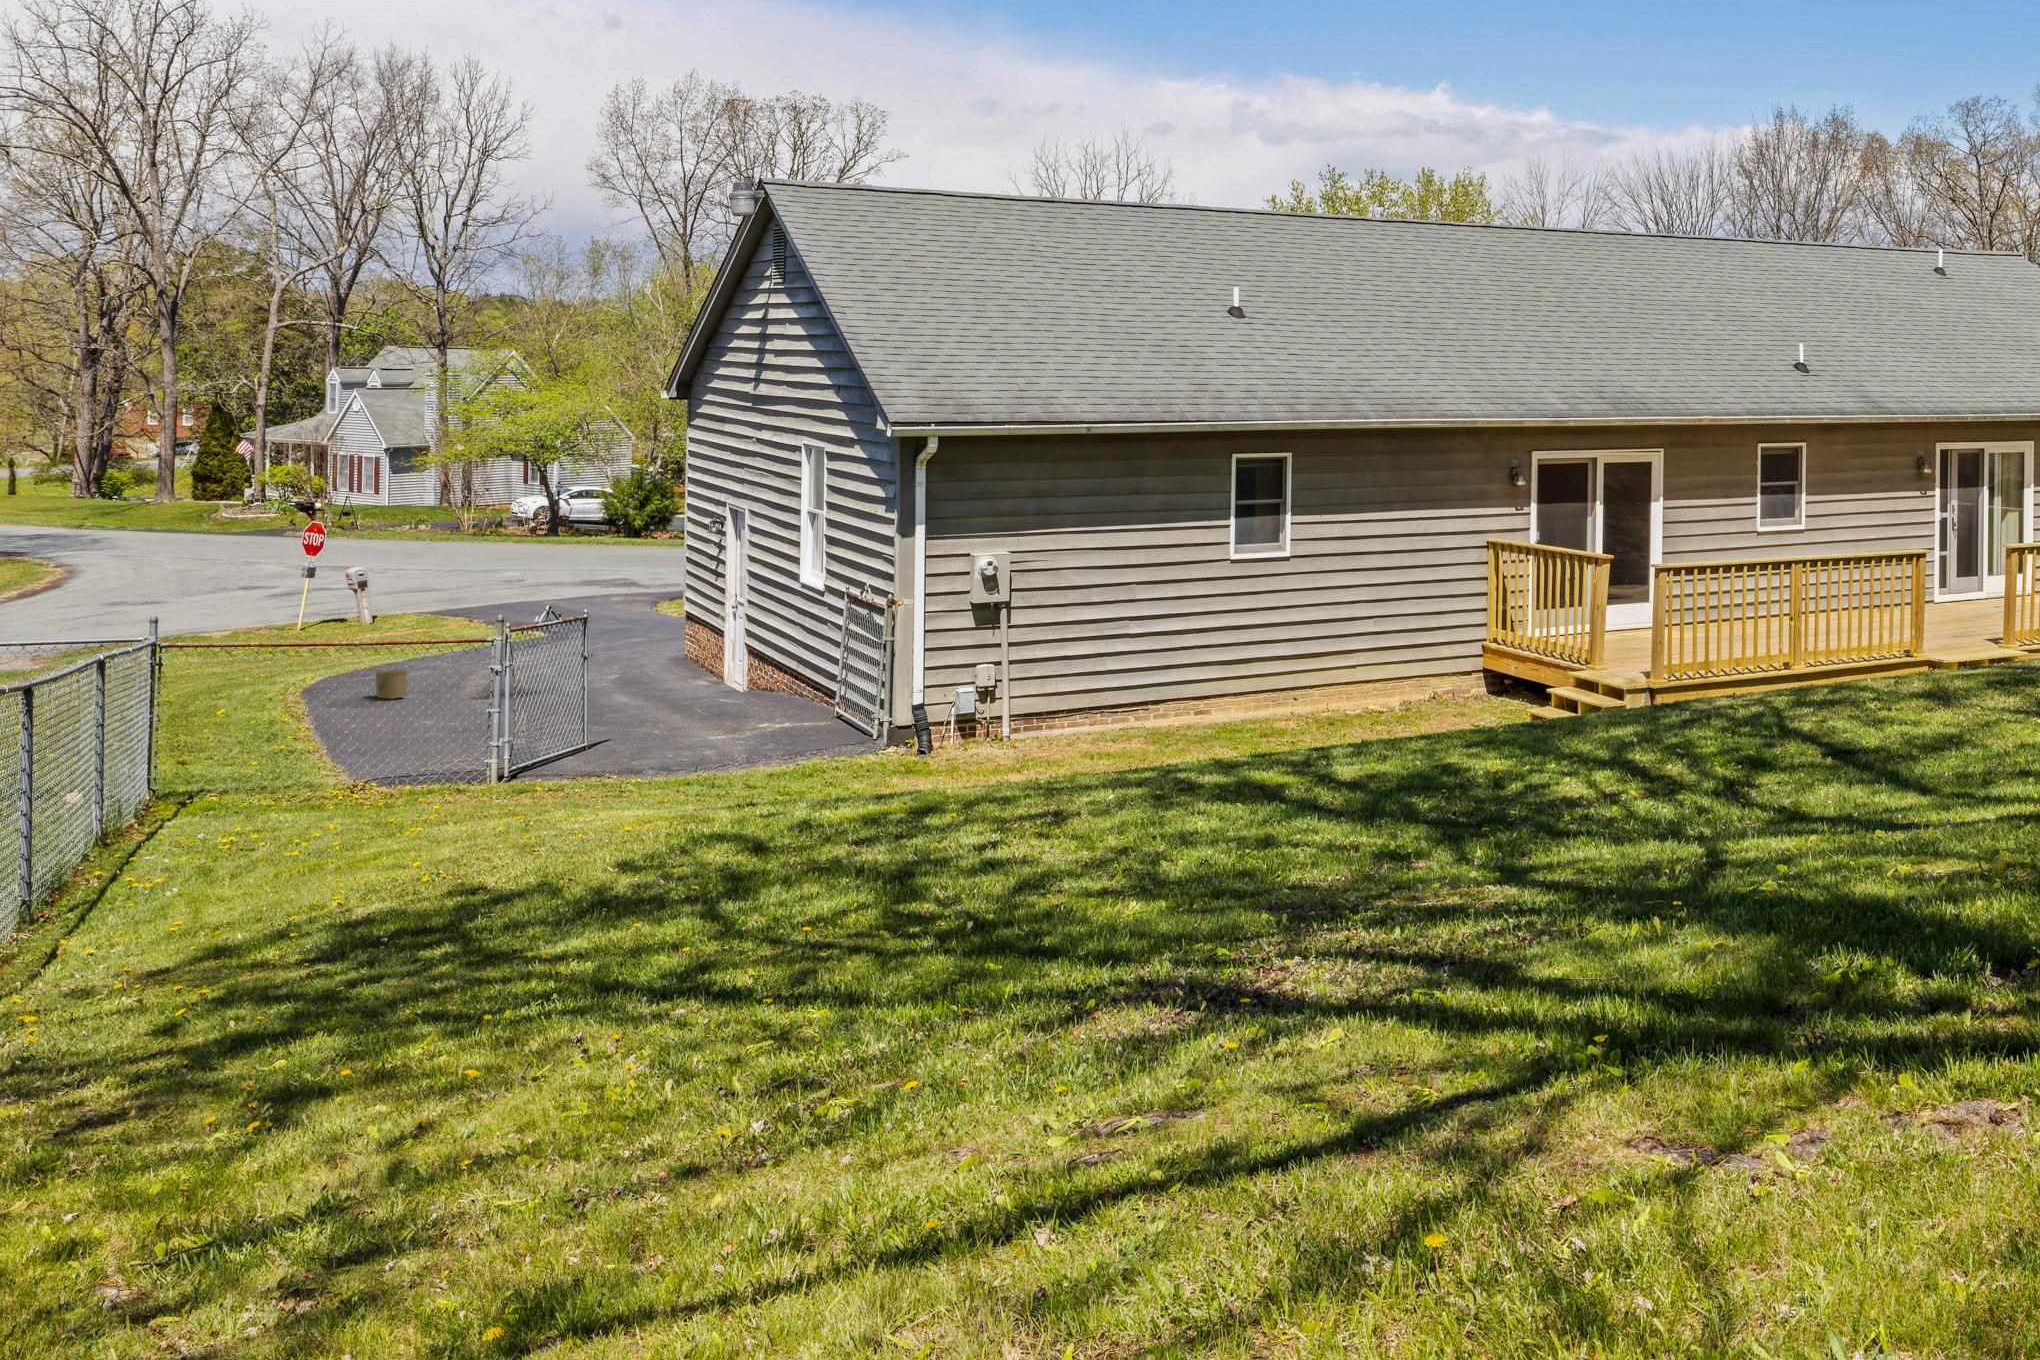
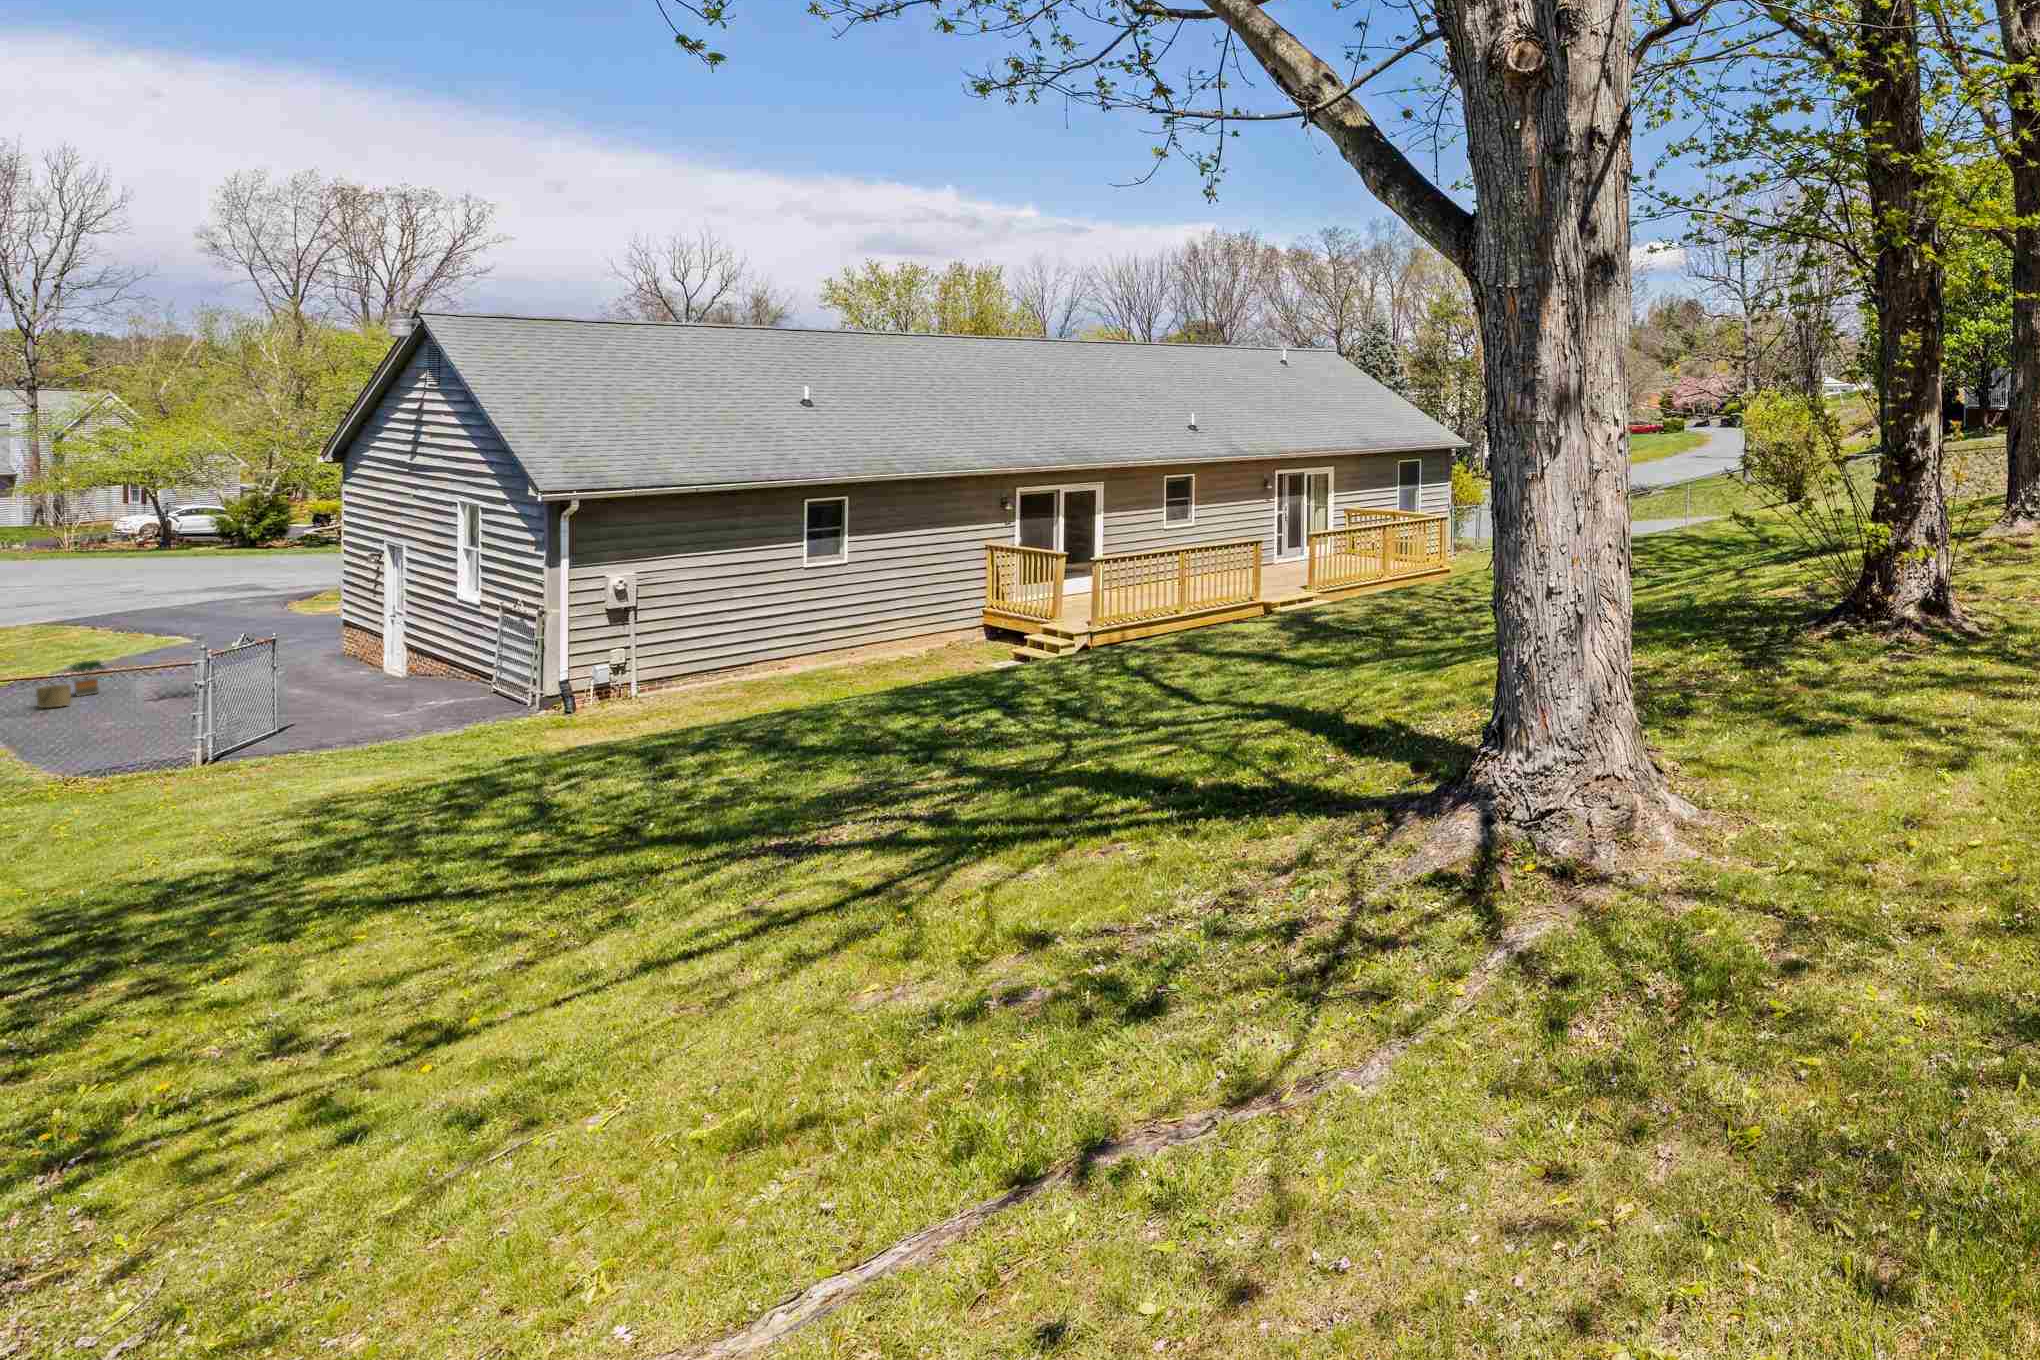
potted tree: none [407,641,445,688] -> present [69,660,104,696]

